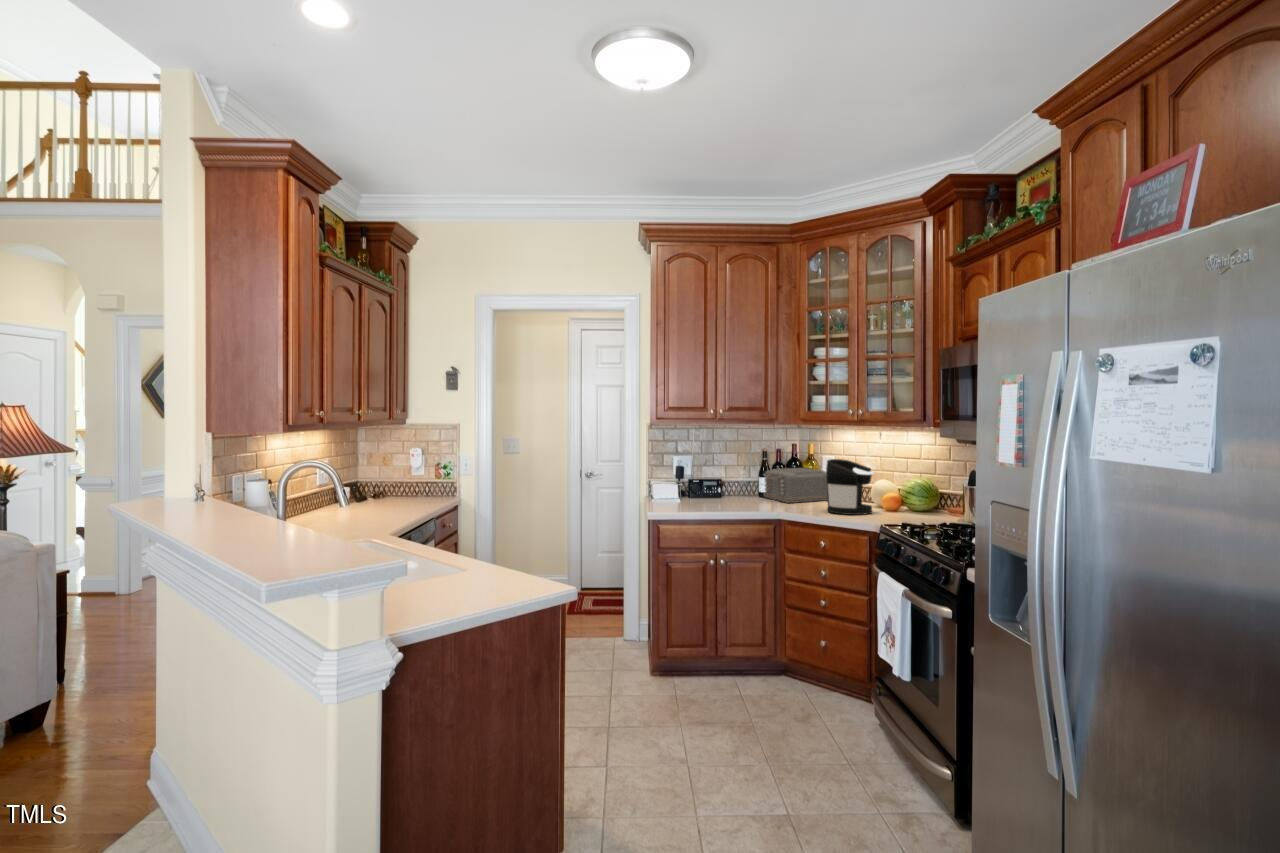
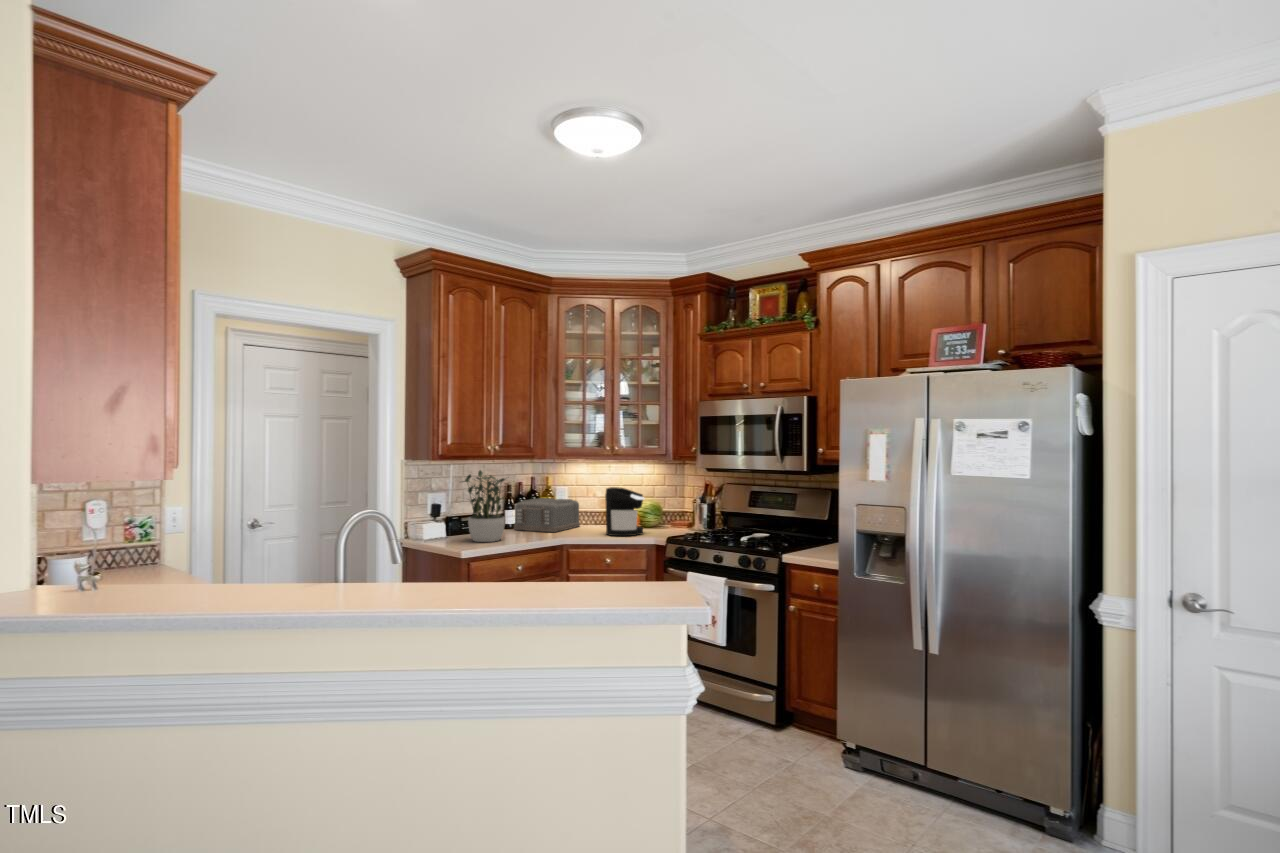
potted plant: none [684,437,735,505] -> present [463,470,505,542]

